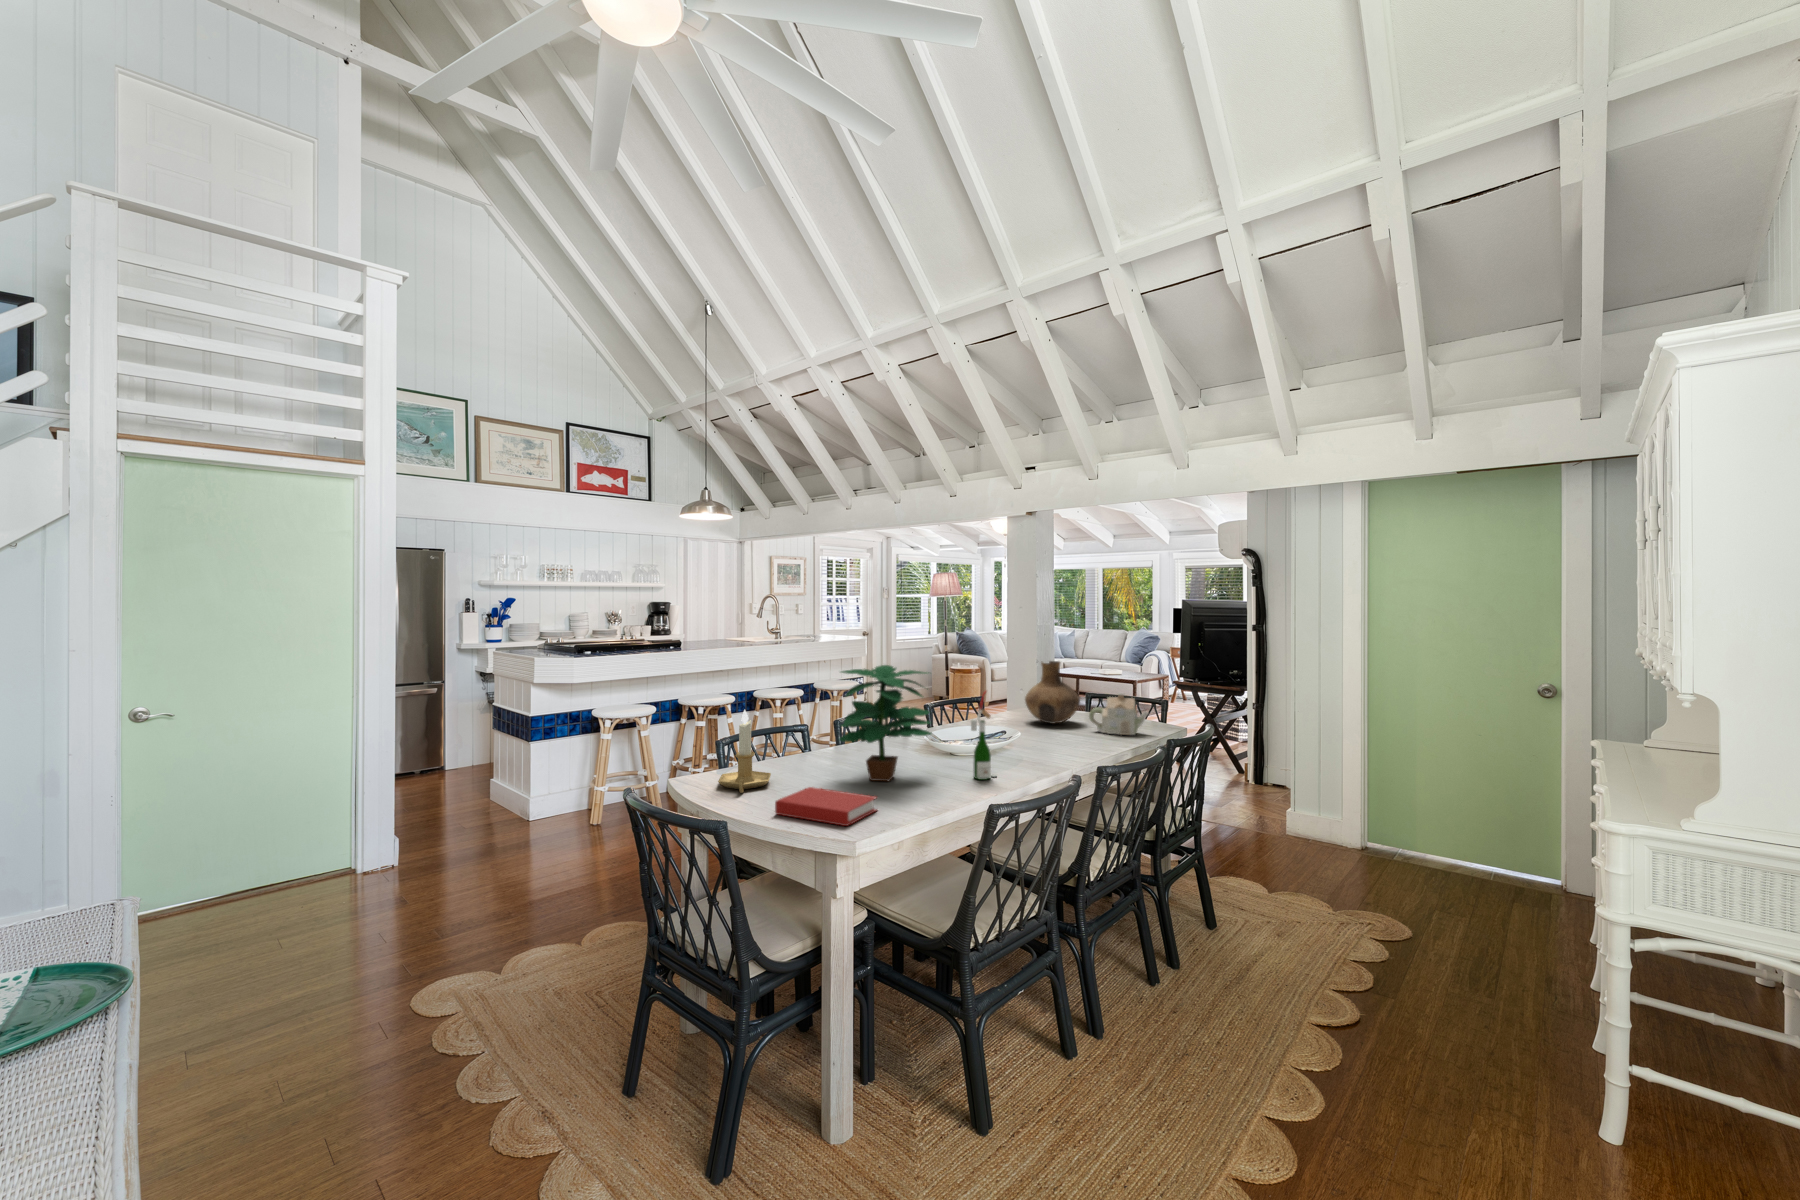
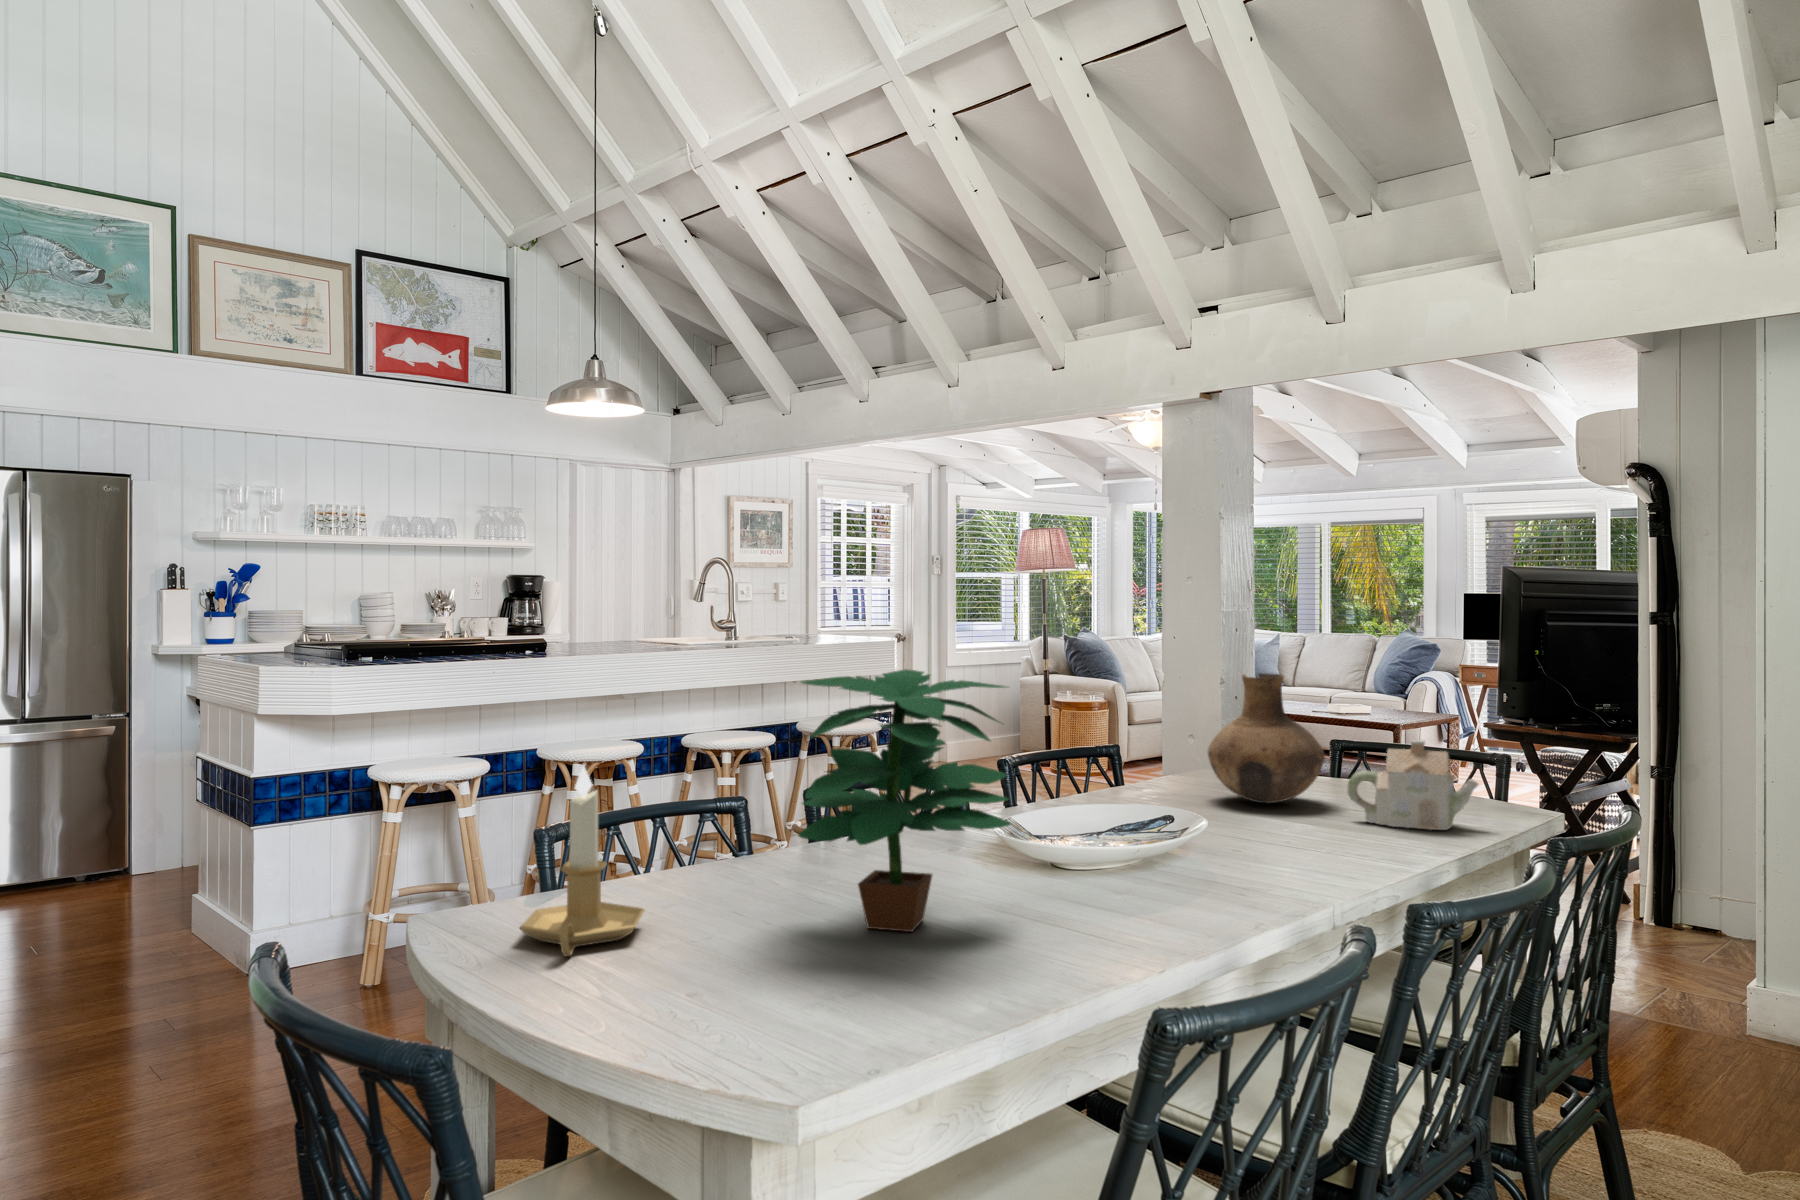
wine bottle: present [971,691,996,780] -> none [1098,726,1158,931]
book: present [775,787,877,826] -> none [626,947,875,1055]

